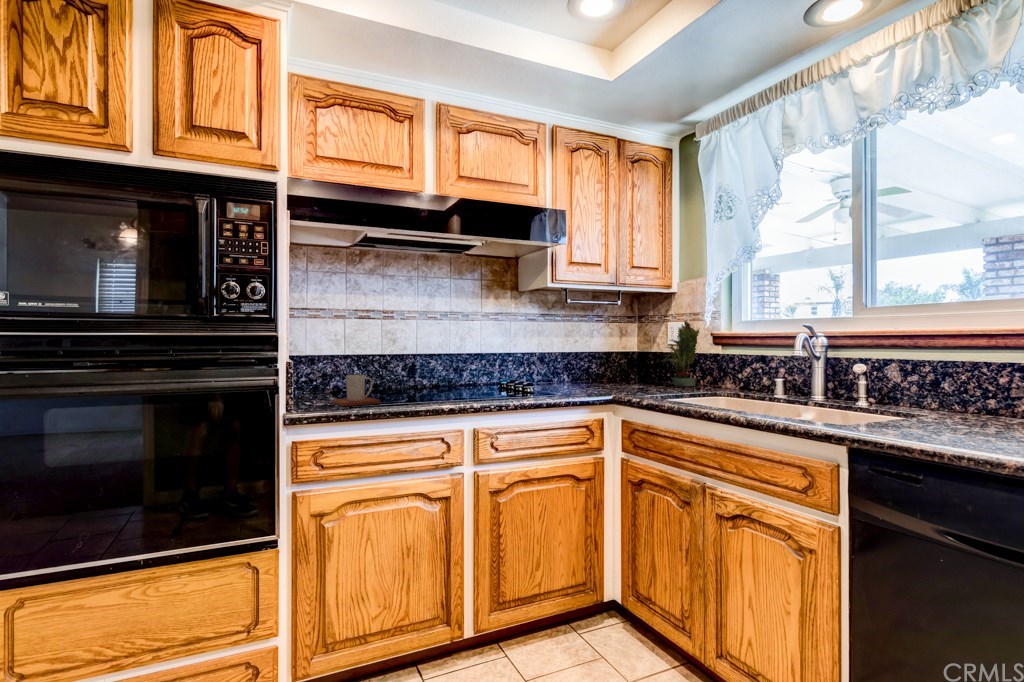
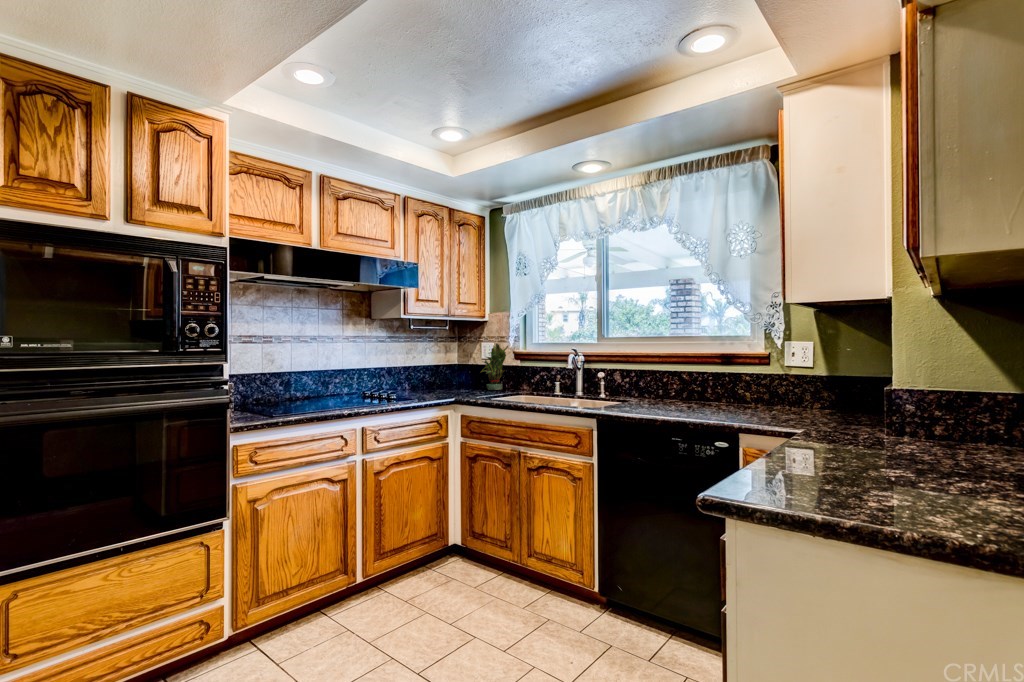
mug: present [331,375,380,406] -> none [251,392,295,416]

